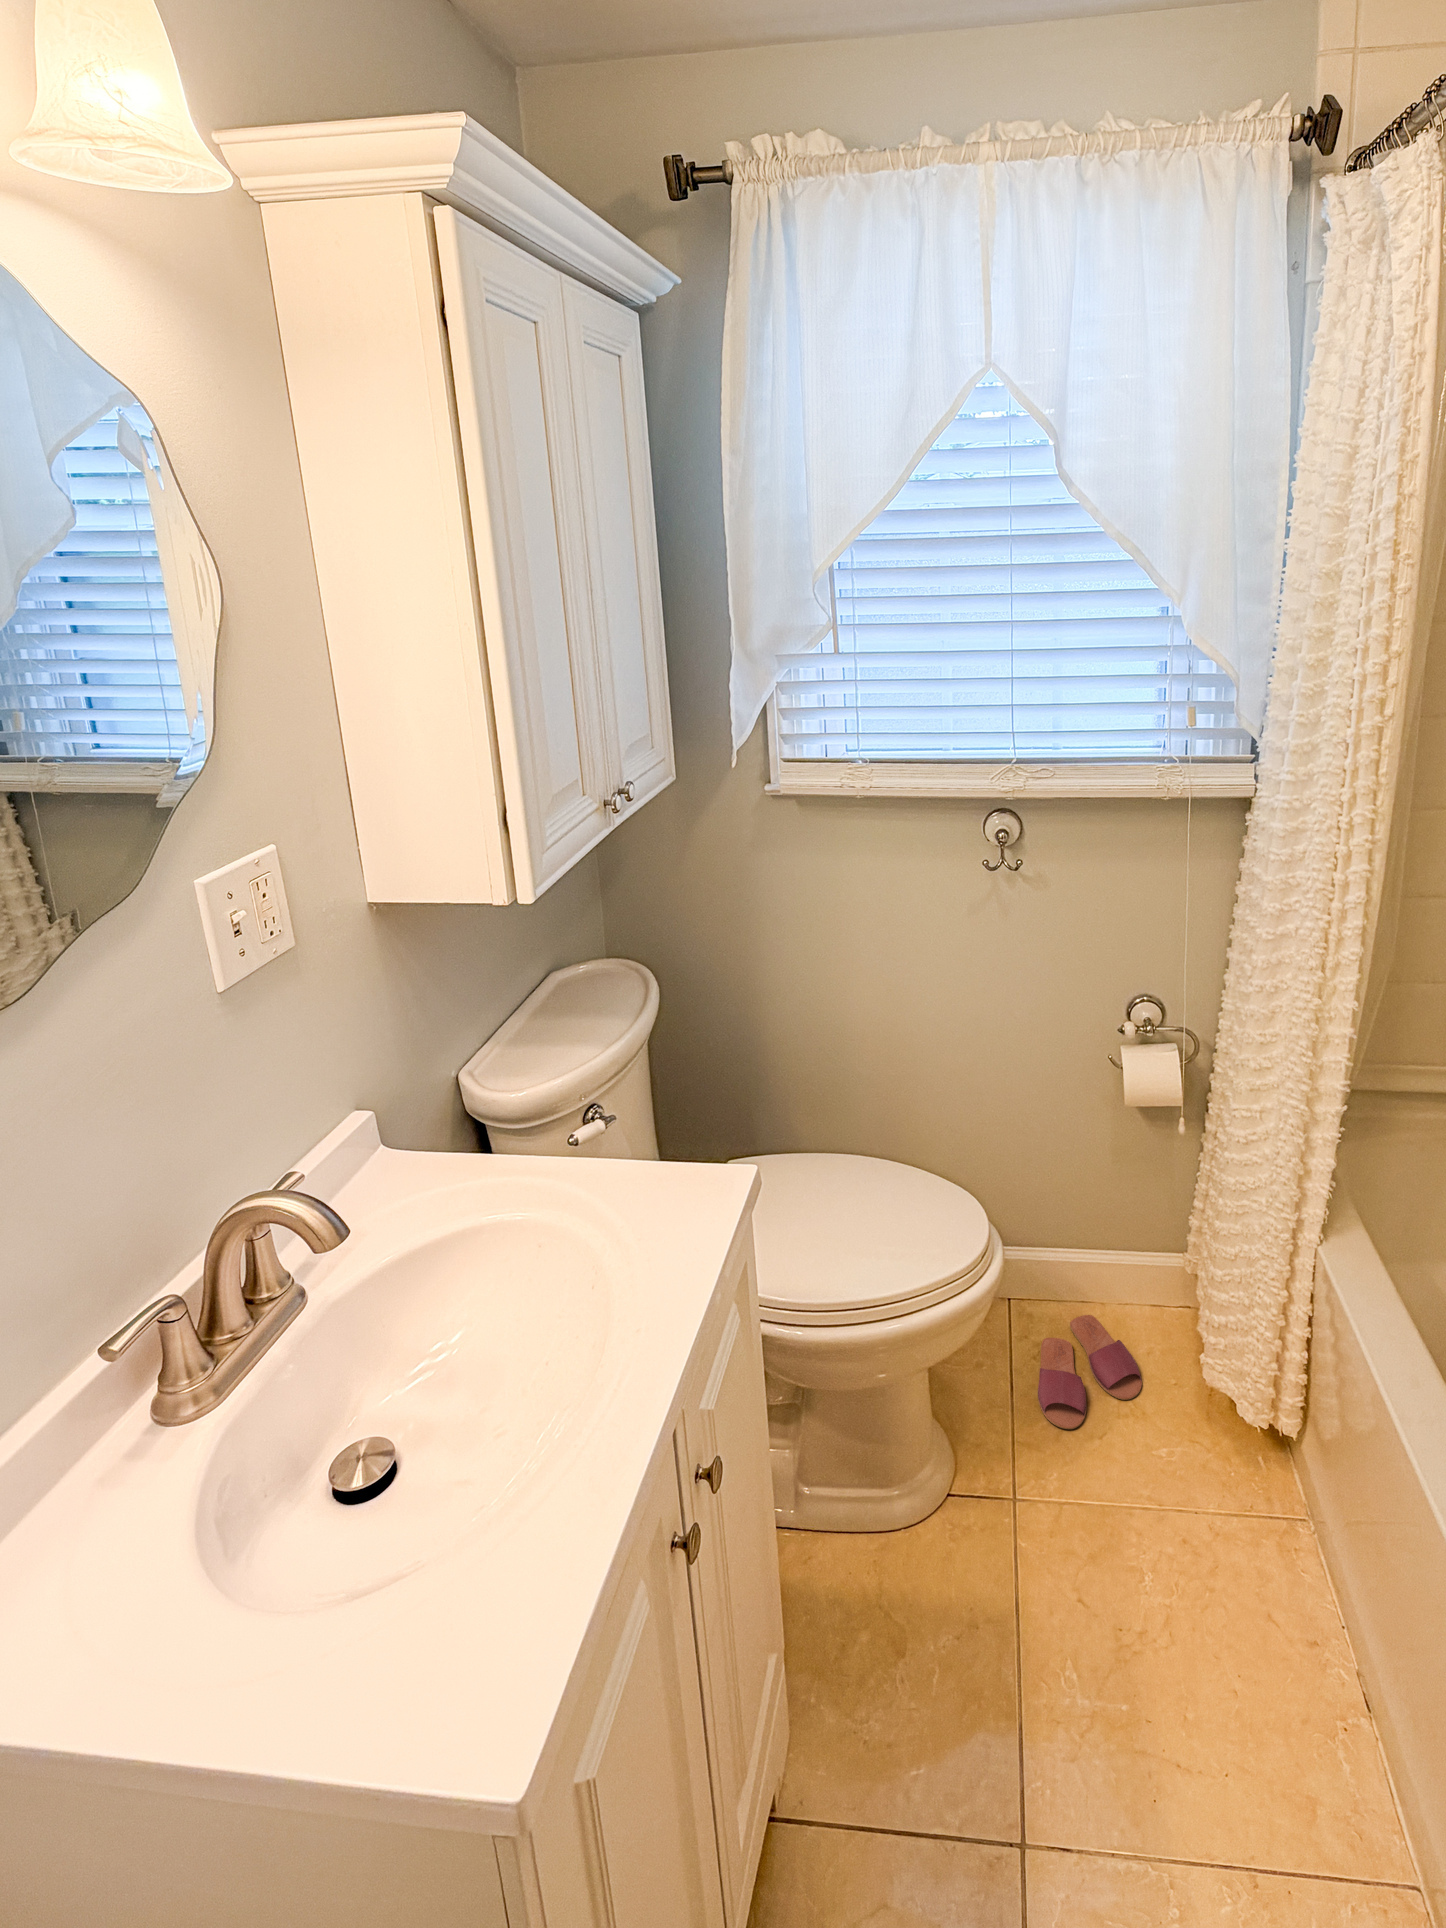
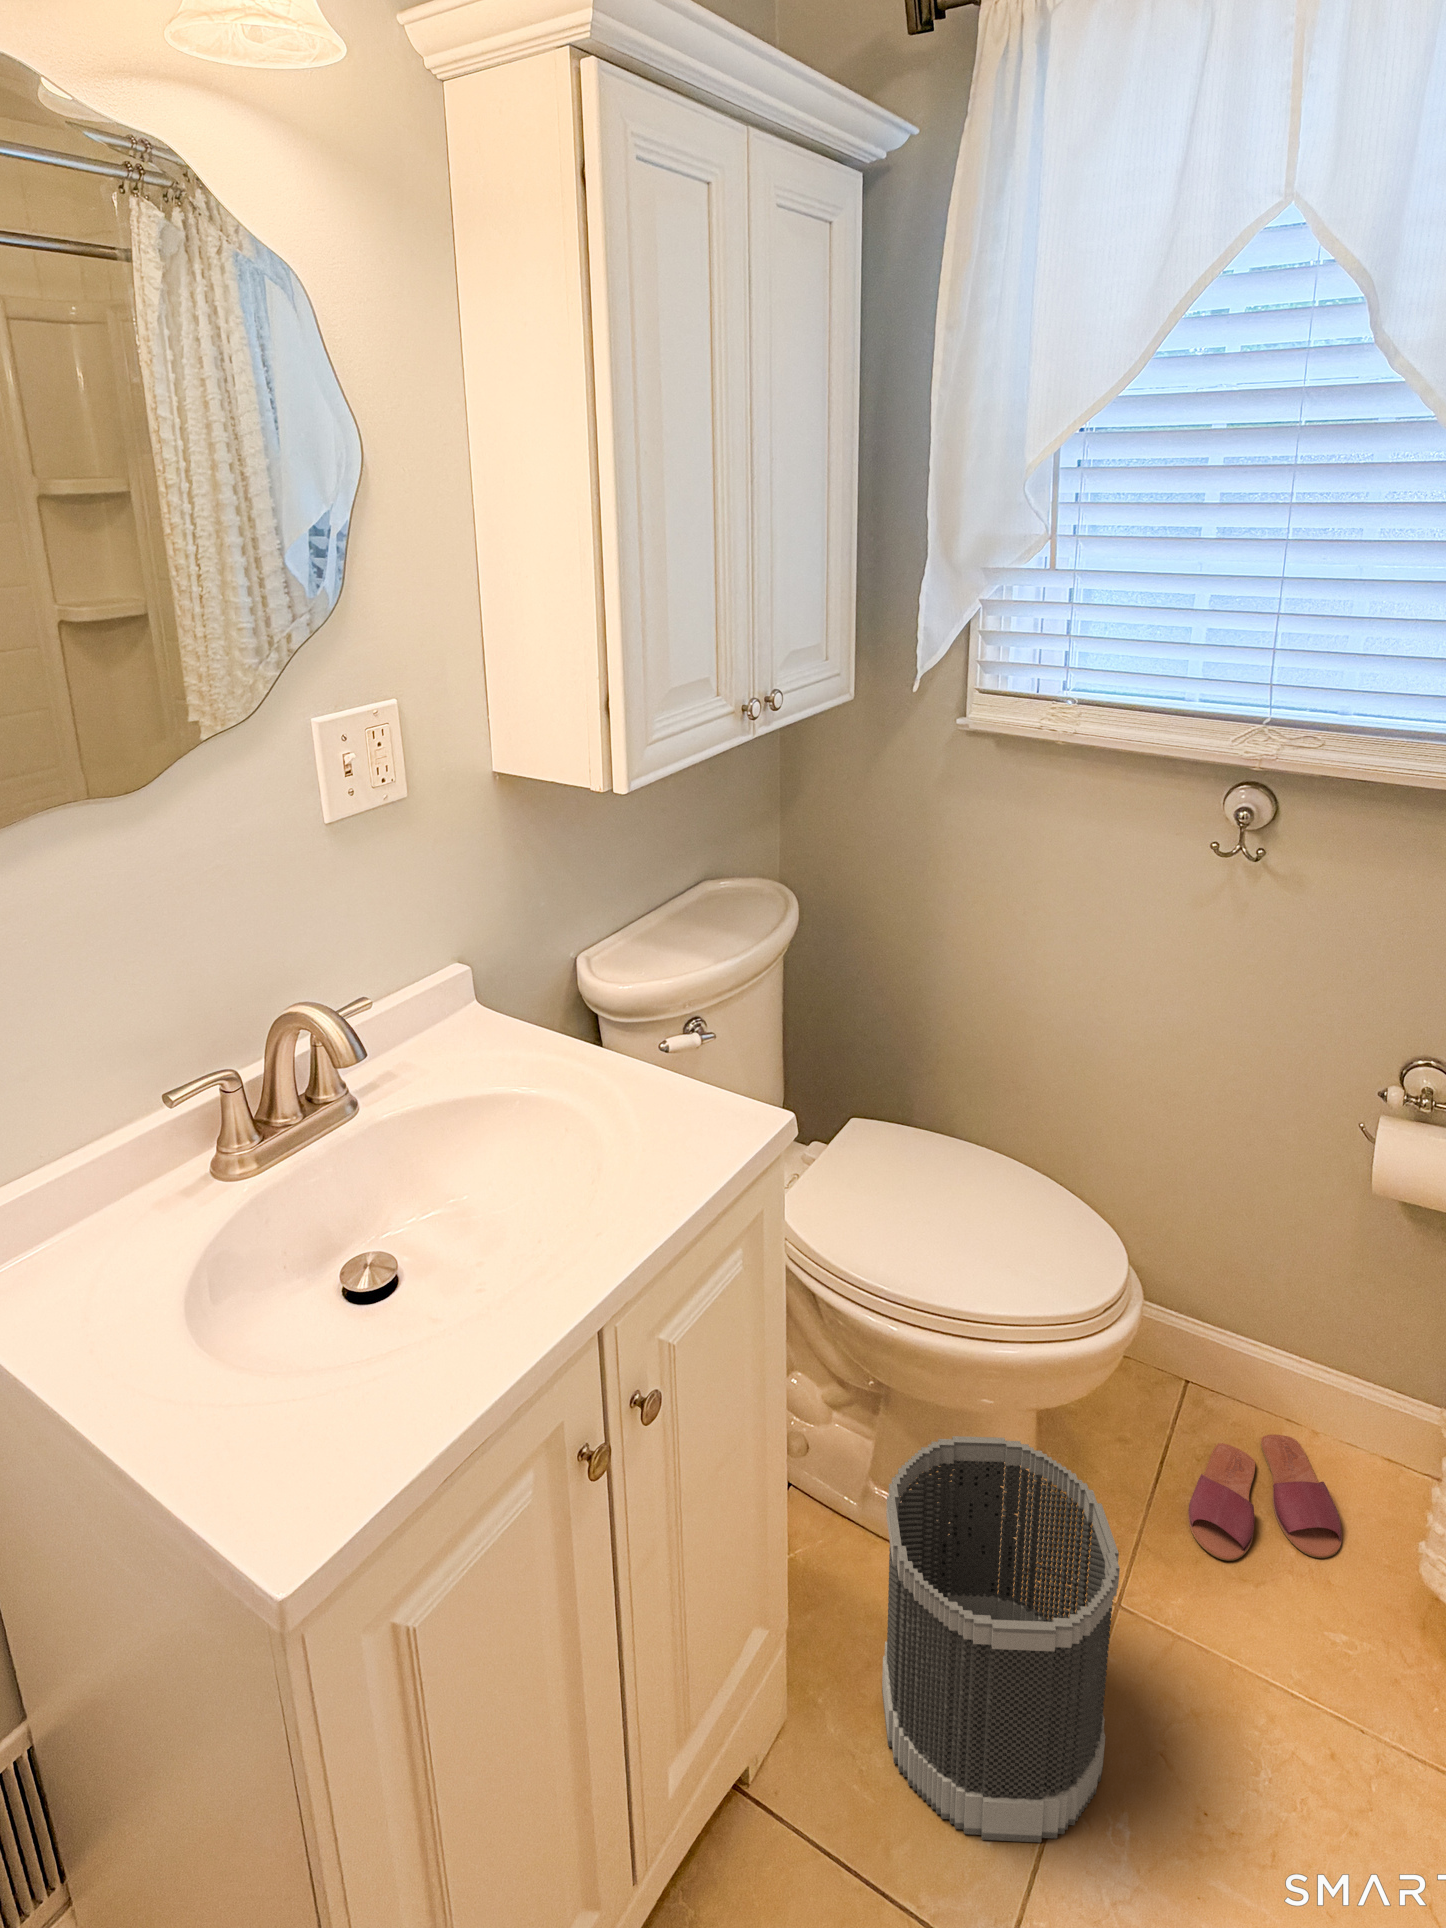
wastebasket: none [847,1392,1042,1745] -> present [882,1436,1120,1842]

